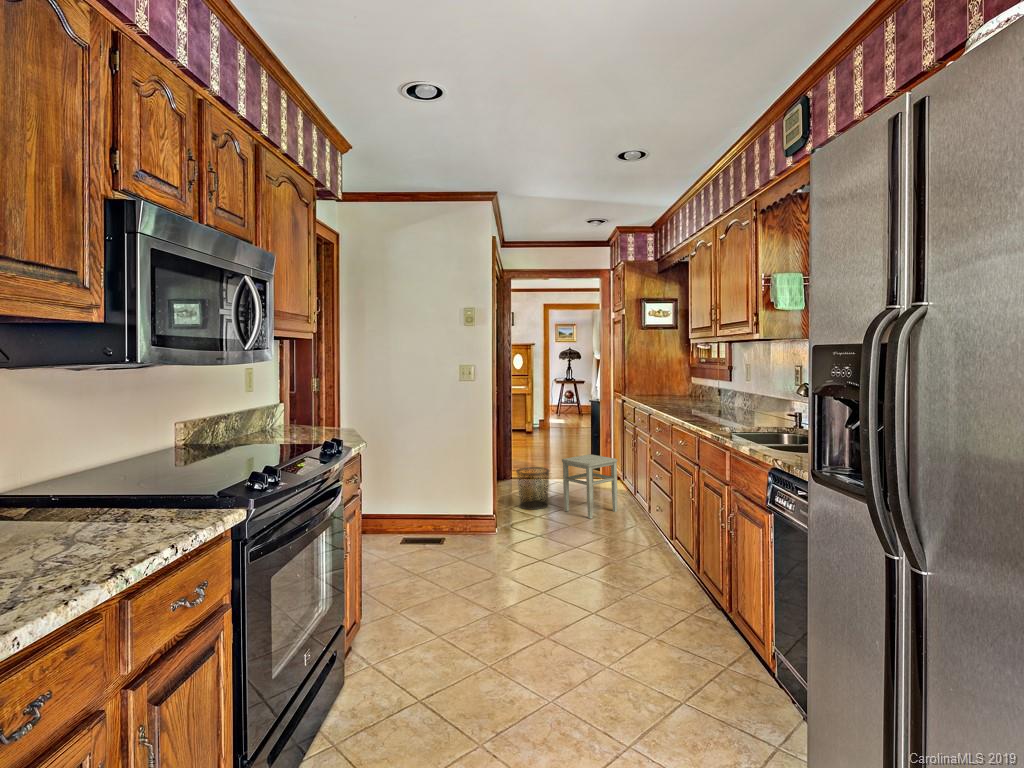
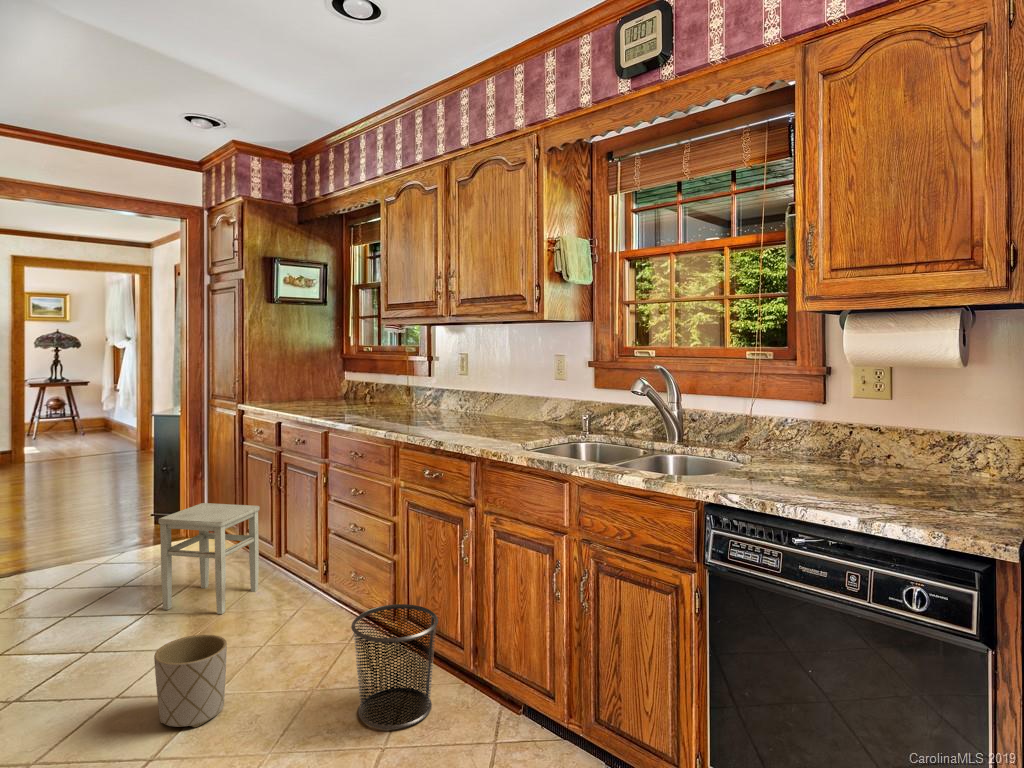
waste bin: present [516,467,549,510] -> present [351,604,438,729]
planter: none [531,515,565,559] -> present [154,635,227,727]

